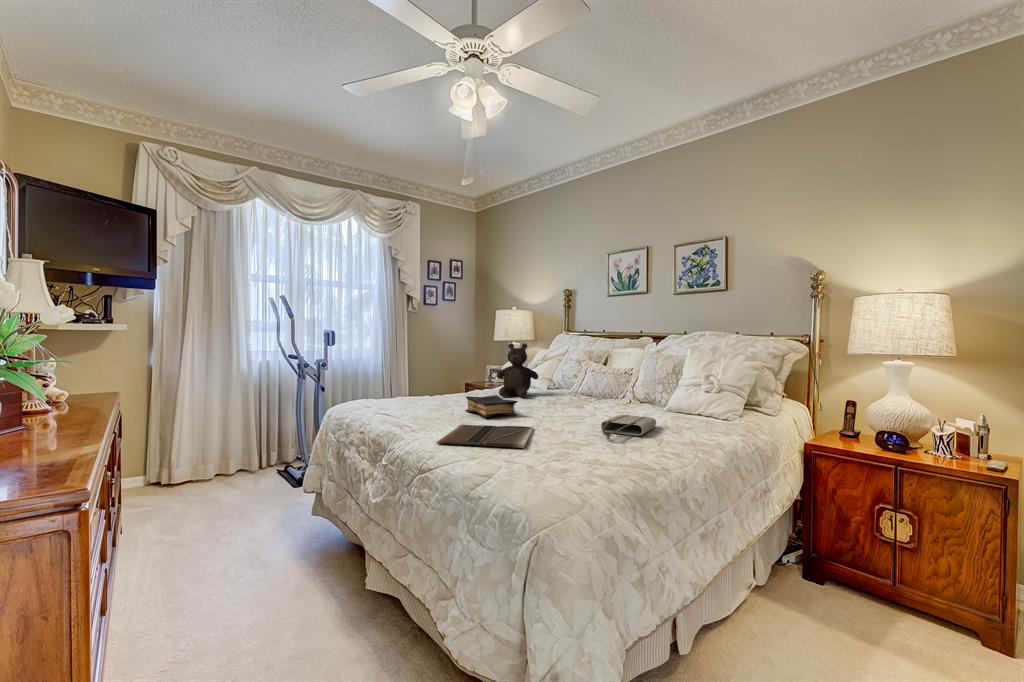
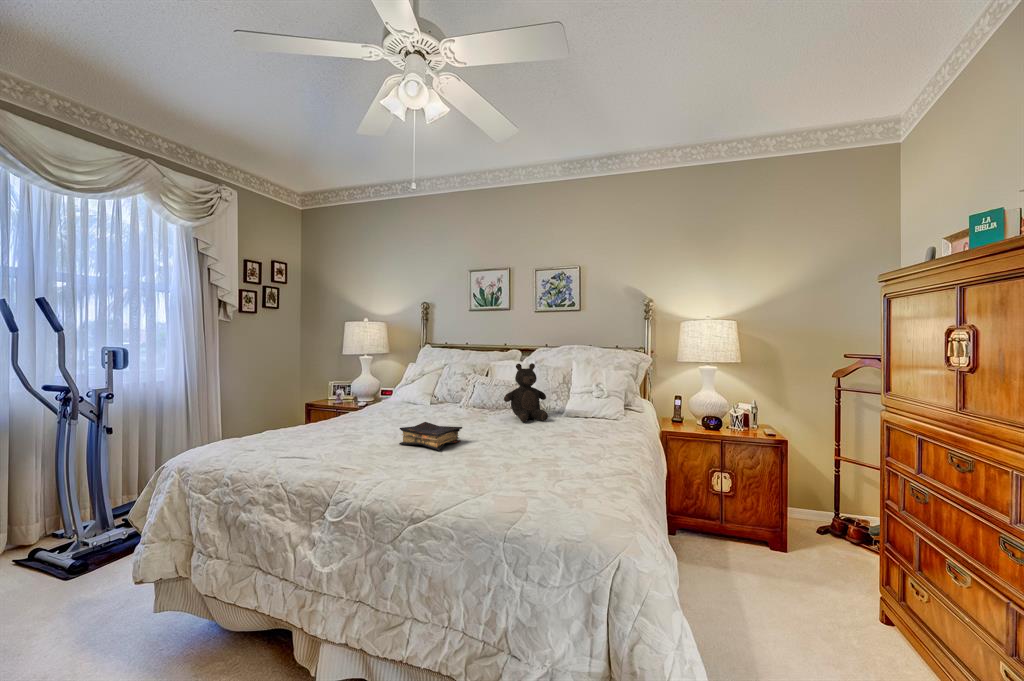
teddy bear: present [496,343,539,397] -> present [504,363,548,422]
tote bag: present [601,415,656,437] -> none [555,428,599,453]
laptop: present [436,425,533,448] -> none [426,454,536,494]

